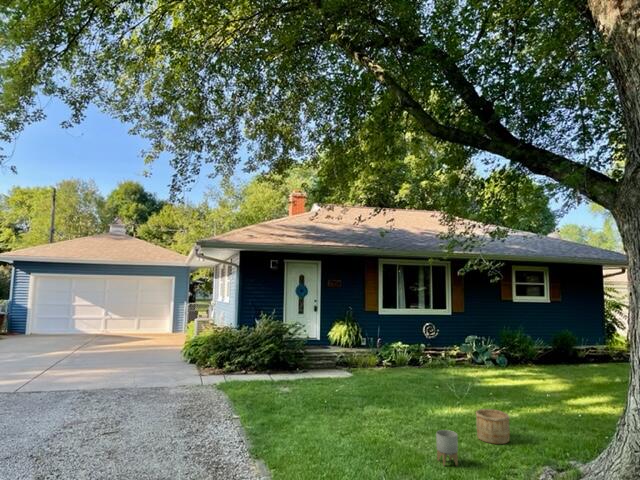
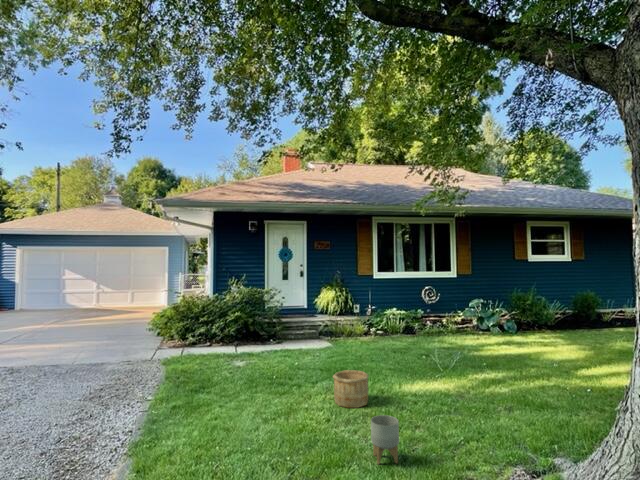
wooden bucket: present [476,409,510,444] -> present [333,370,369,408]

